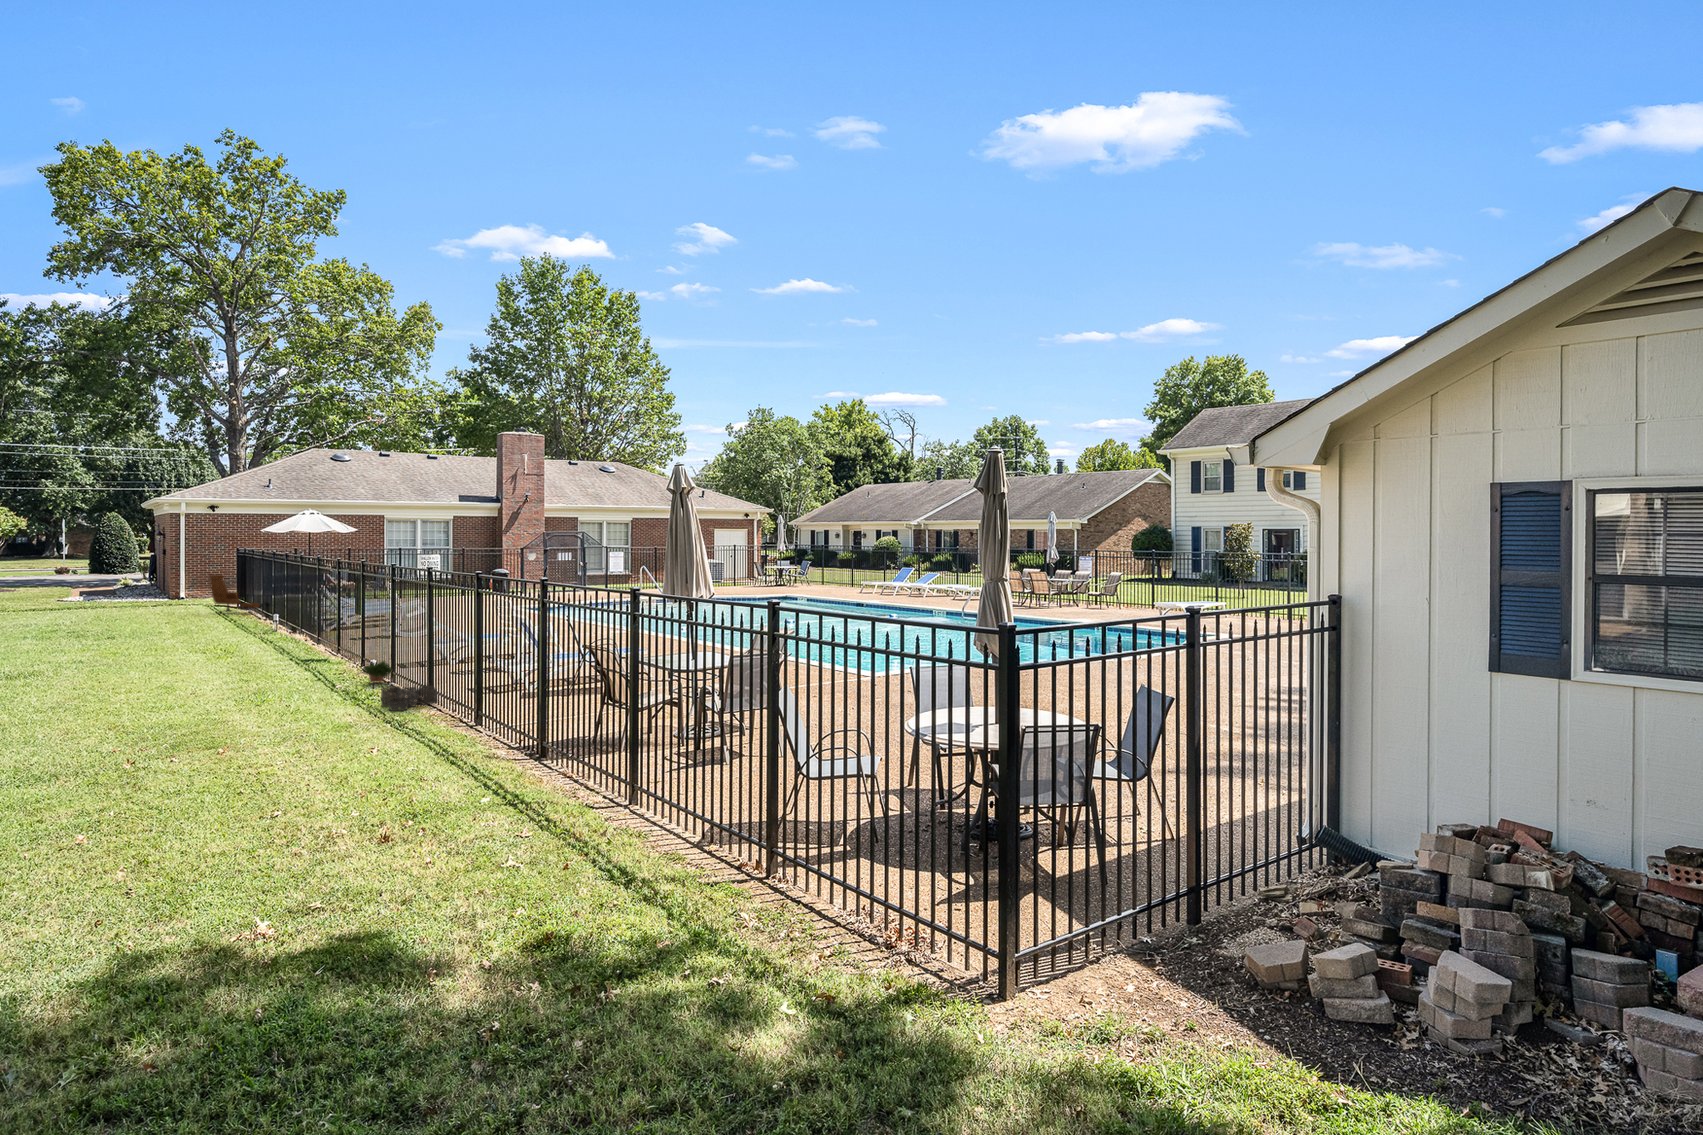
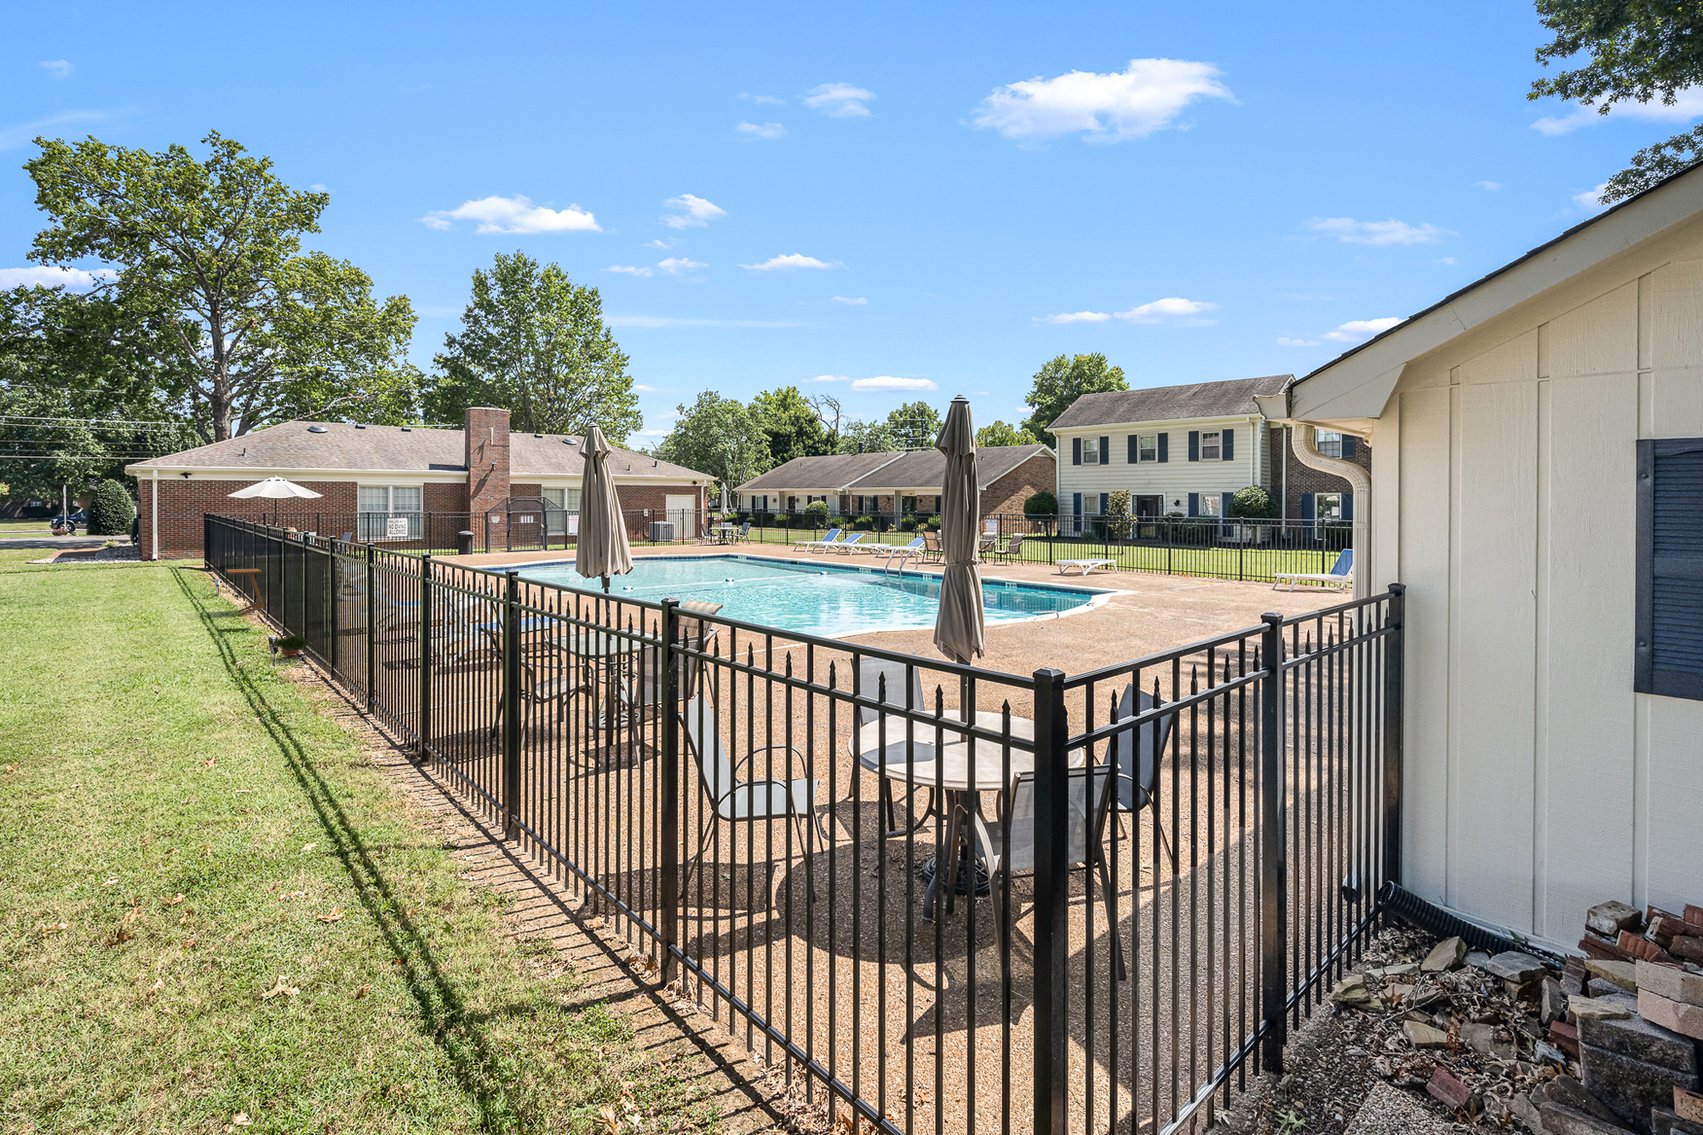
lounge chair: present [210,575,259,613] -> none [167,539,221,577]
side table: none [292,603,329,649] -> present [226,569,264,615]
woven basket: present [381,684,438,711] -> none [275,660,344,694]

